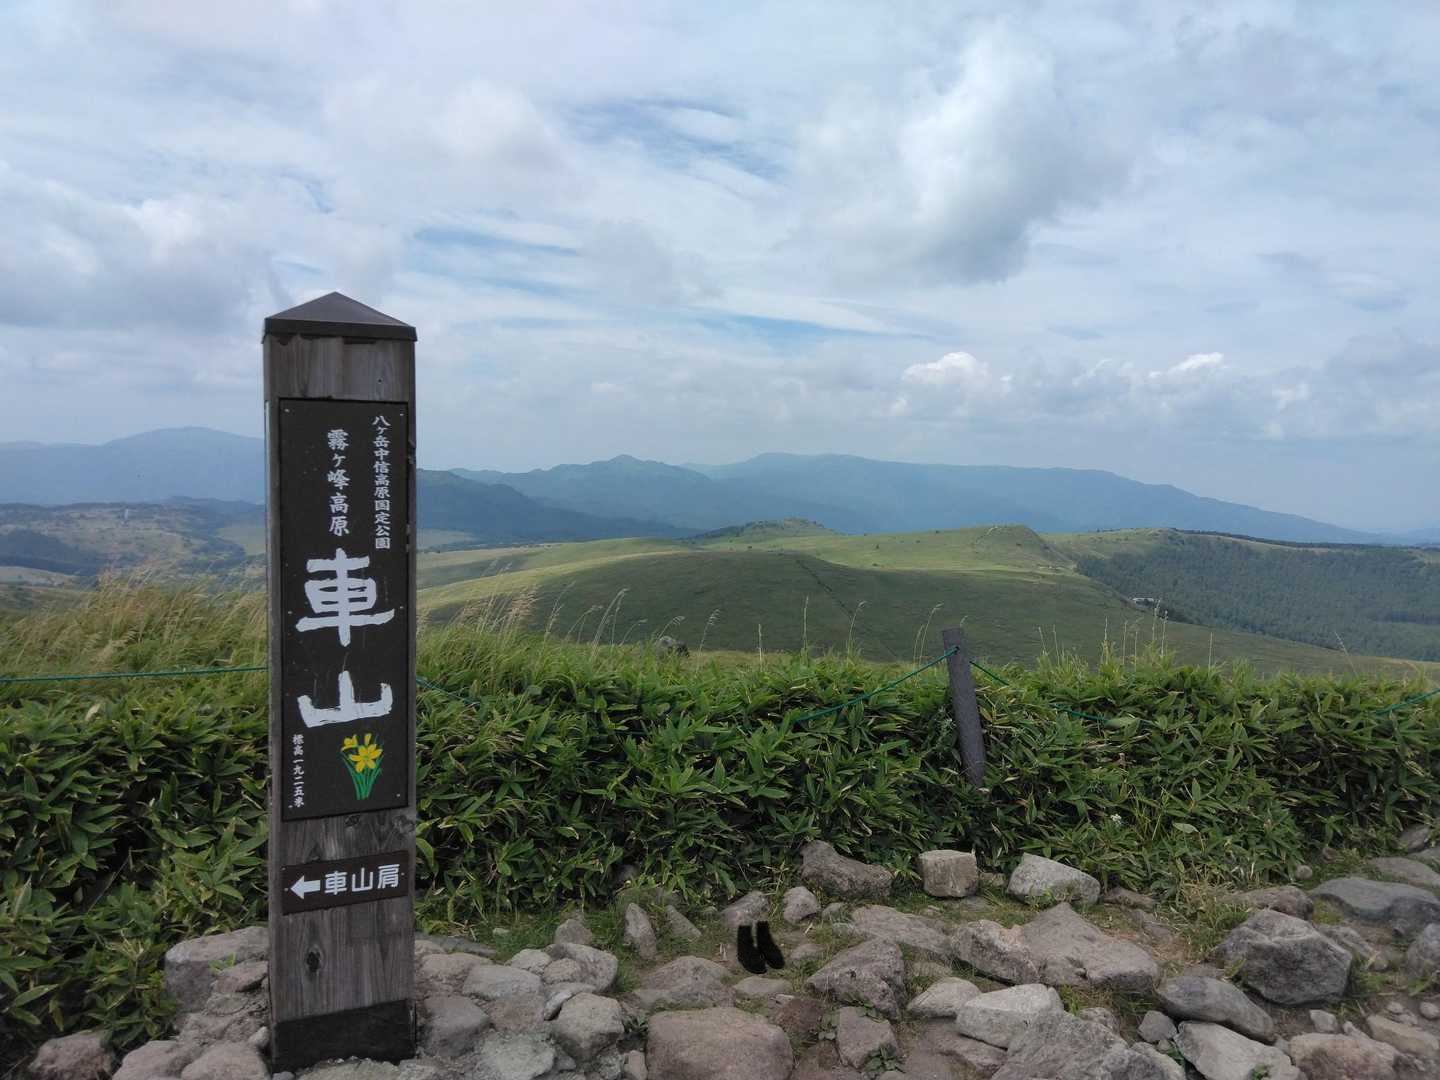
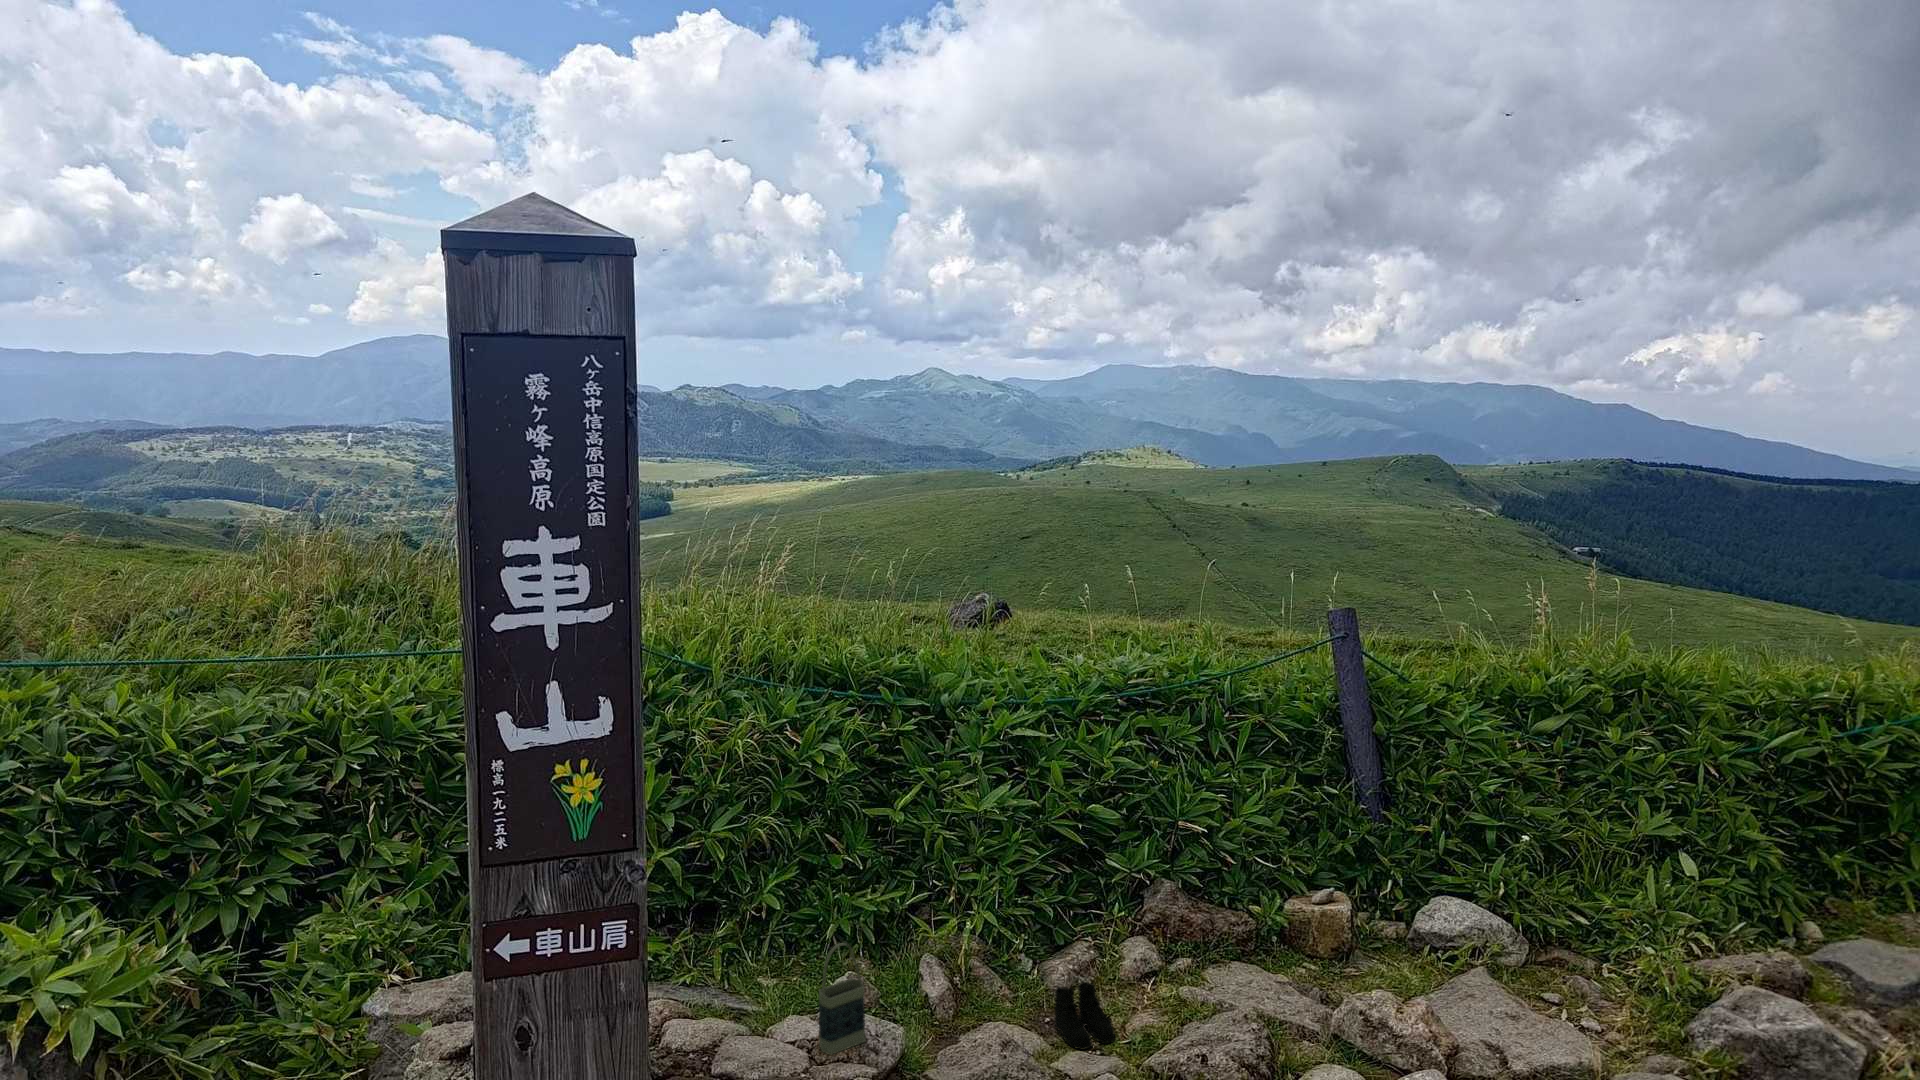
bag: none [549,889,586,981] -> present [819,943,866,1055]

